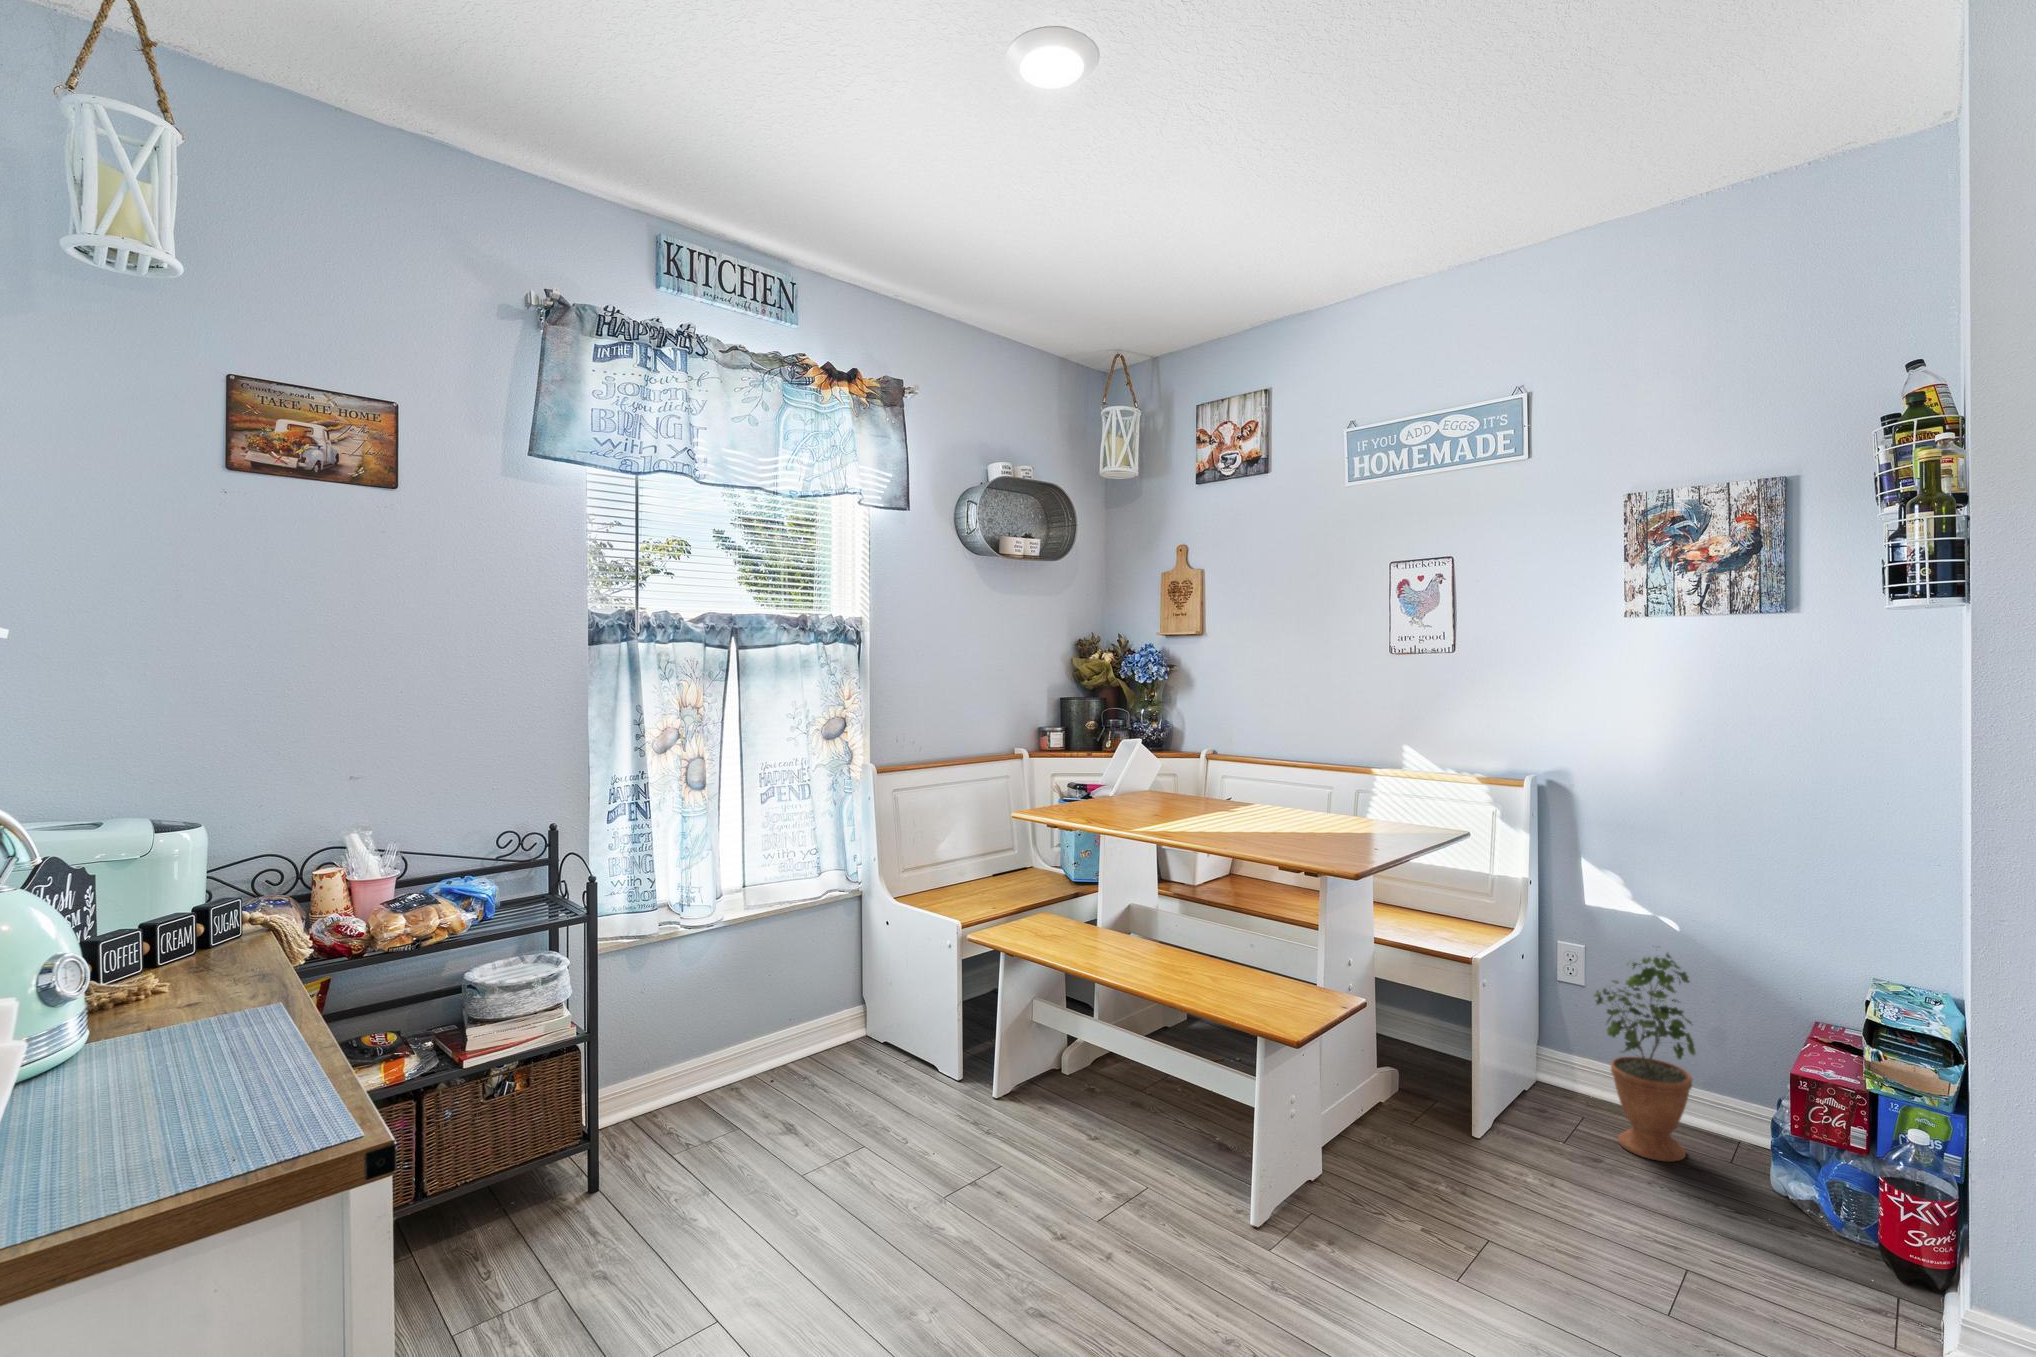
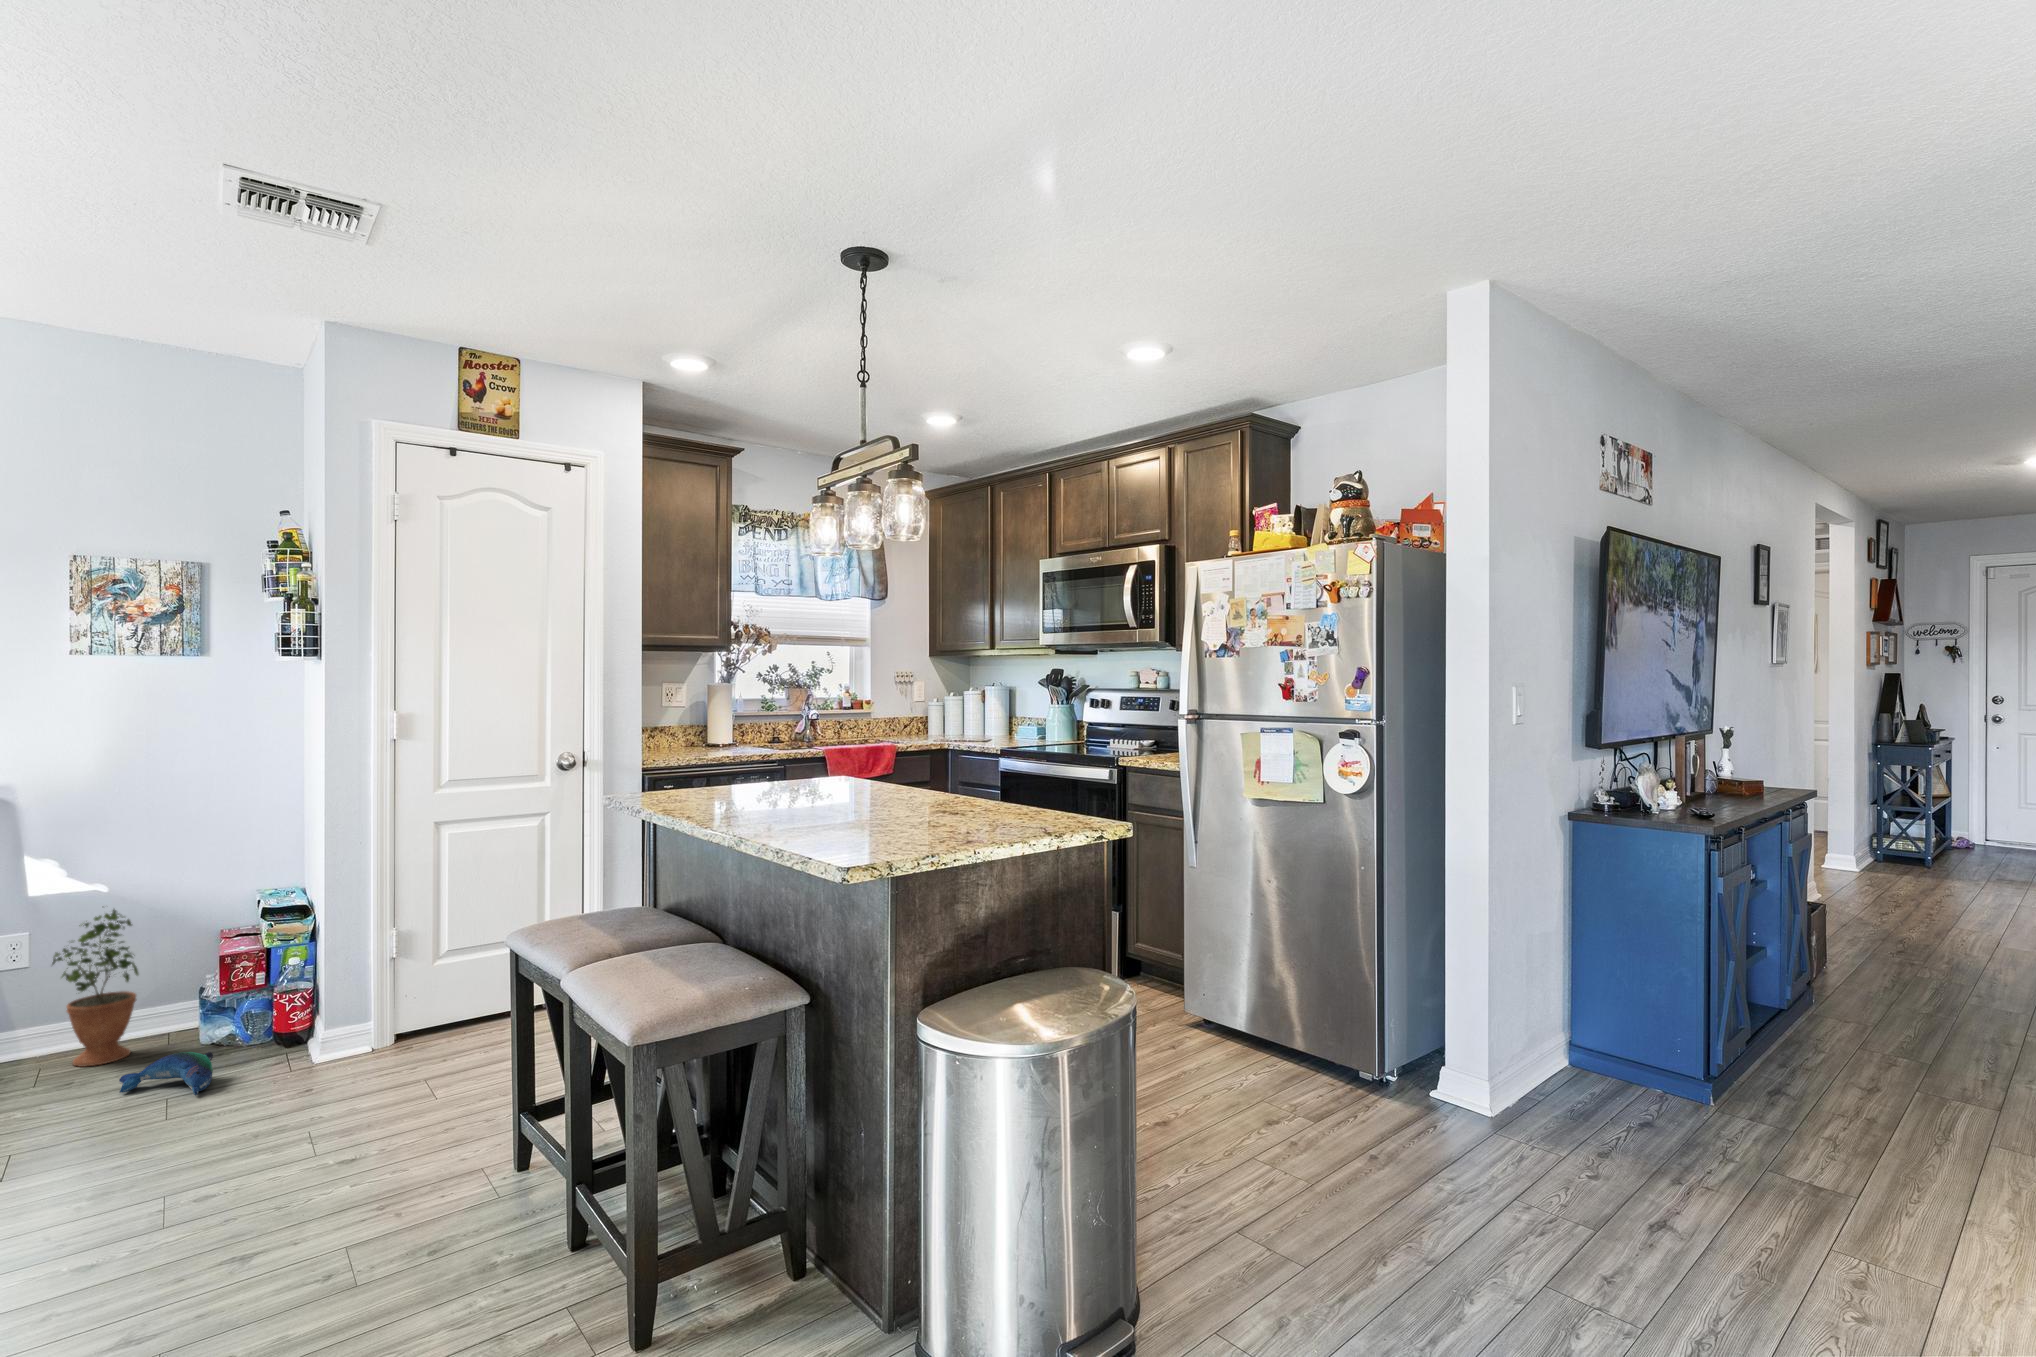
plush toy: none [1637,1199,1764,1298] -> present [119,1052,213,1095]

